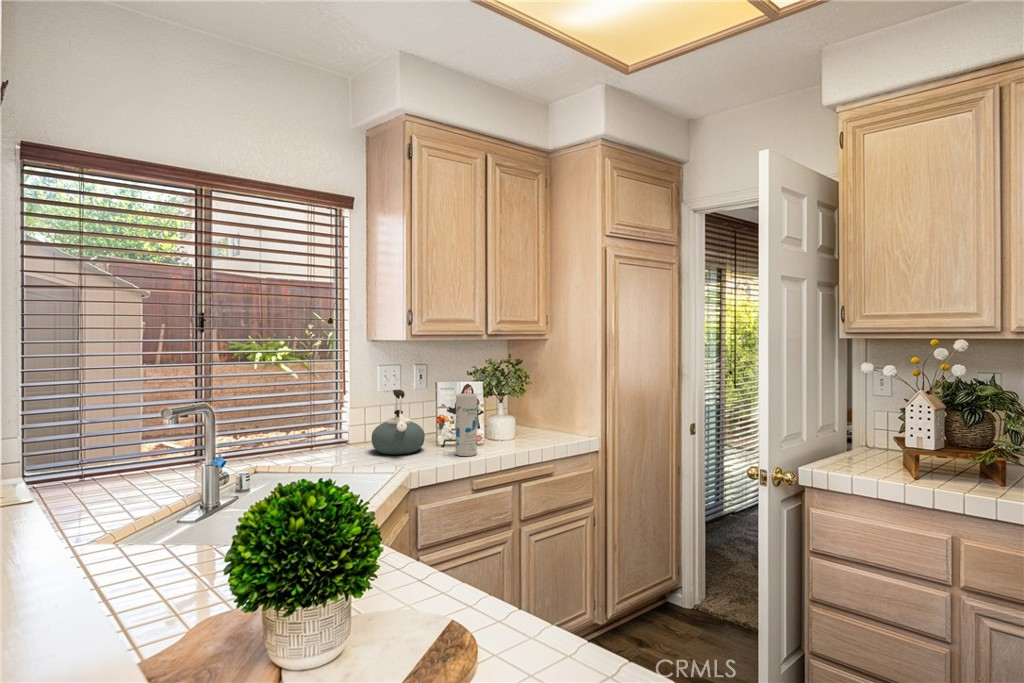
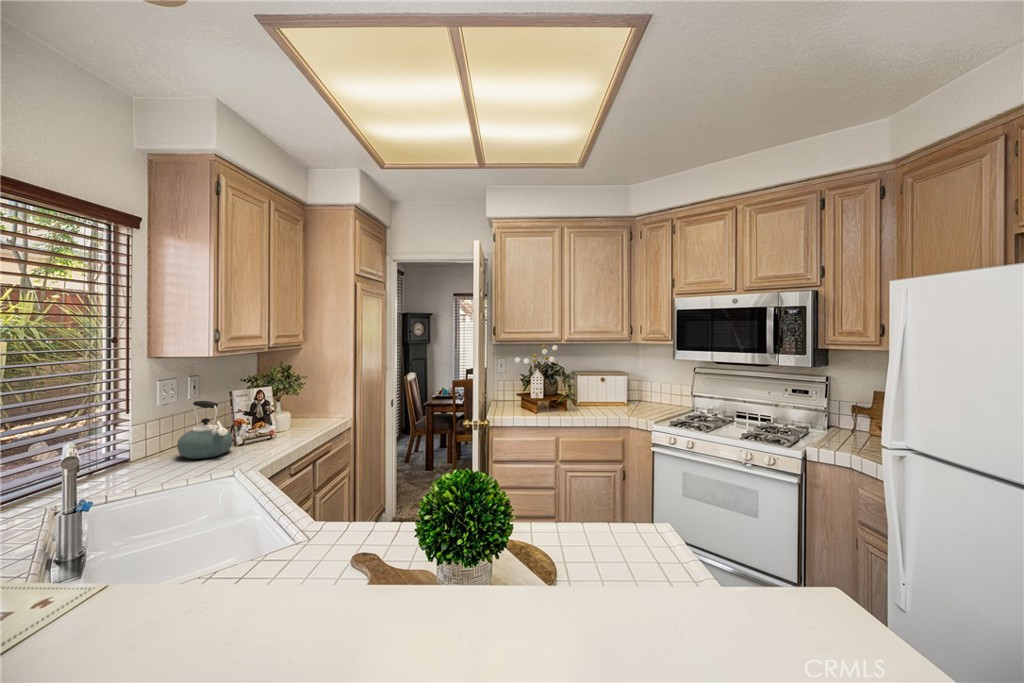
canister: present [456,393,477,456] -> none [267,397,286,448]

